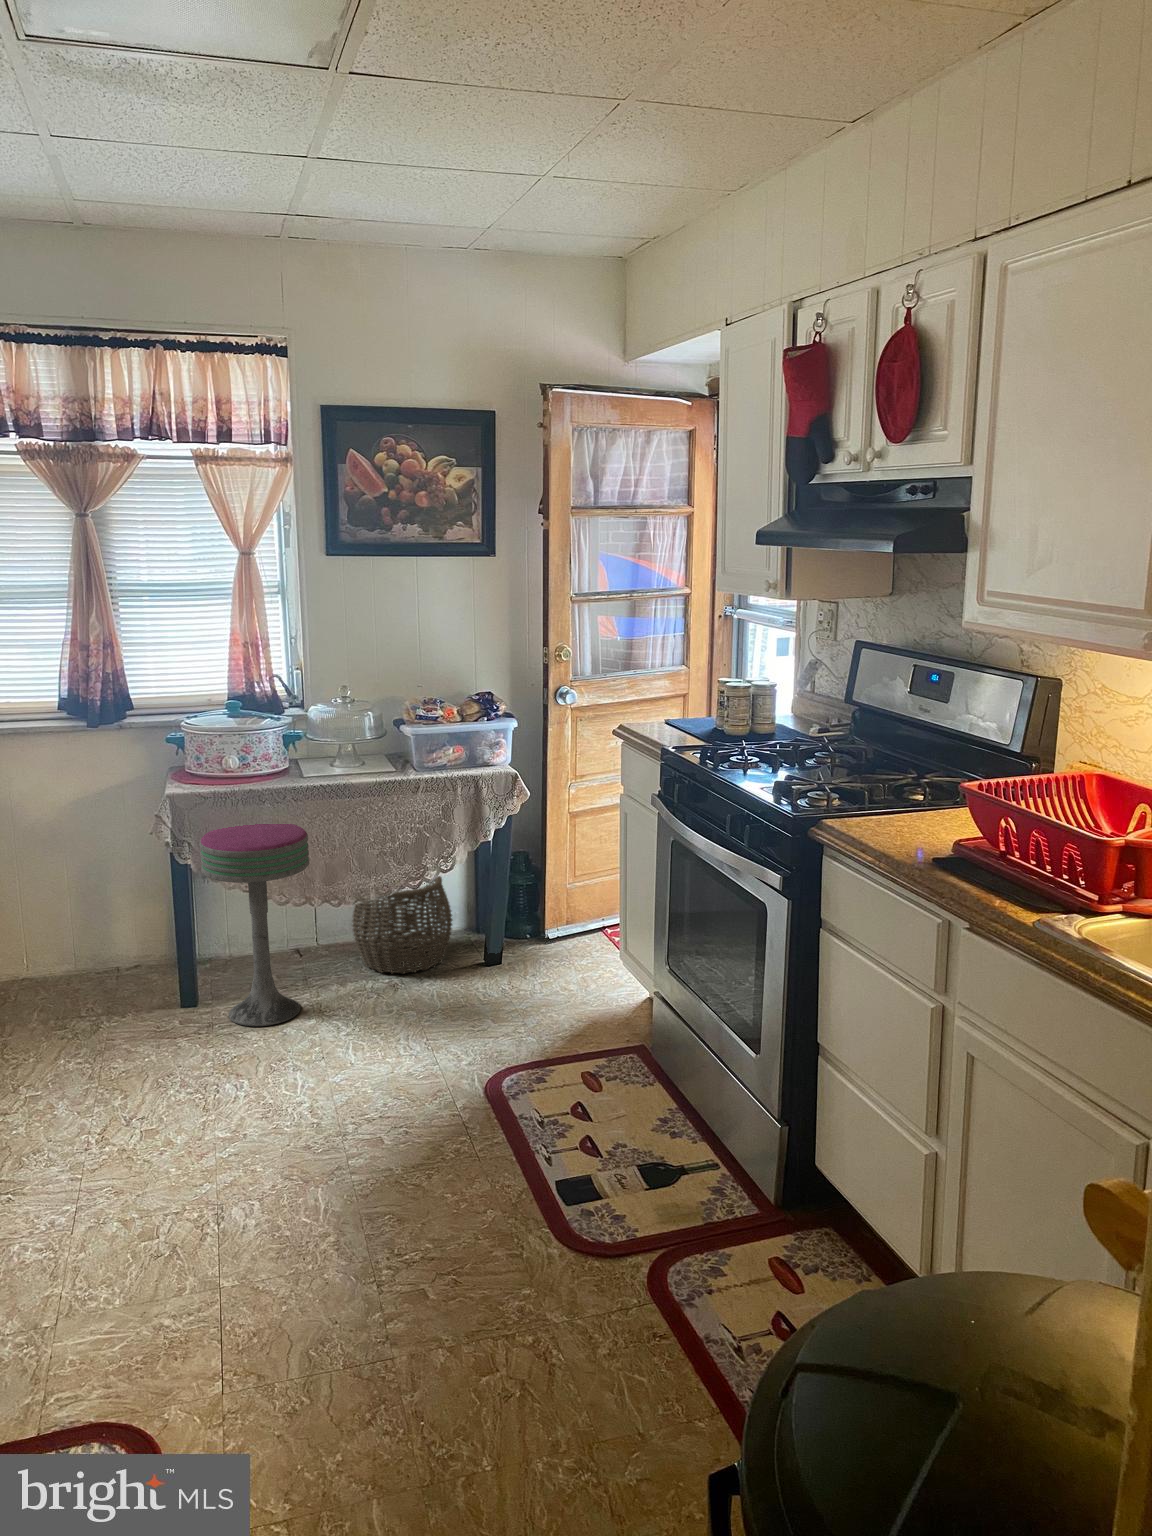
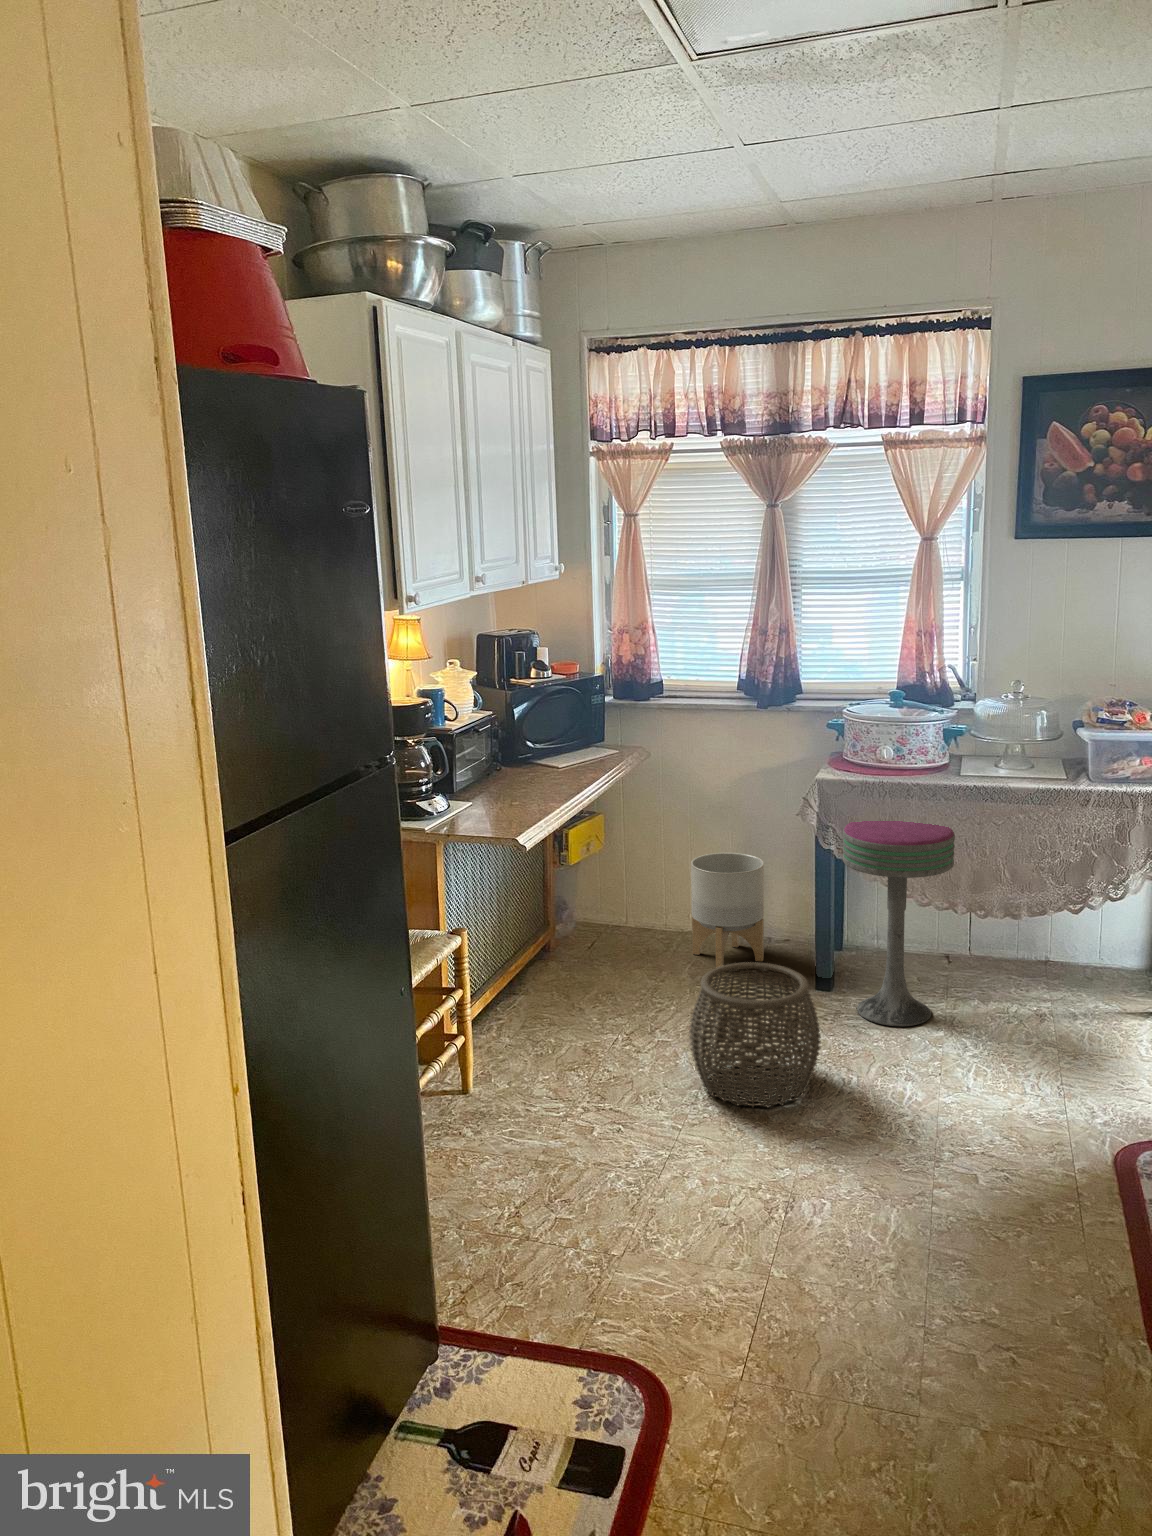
woven basket: present [352,876,452,974] -> present [689,962,821,1108]
planter: none [25,883,118,1009] -> present [691,853,764,968]

